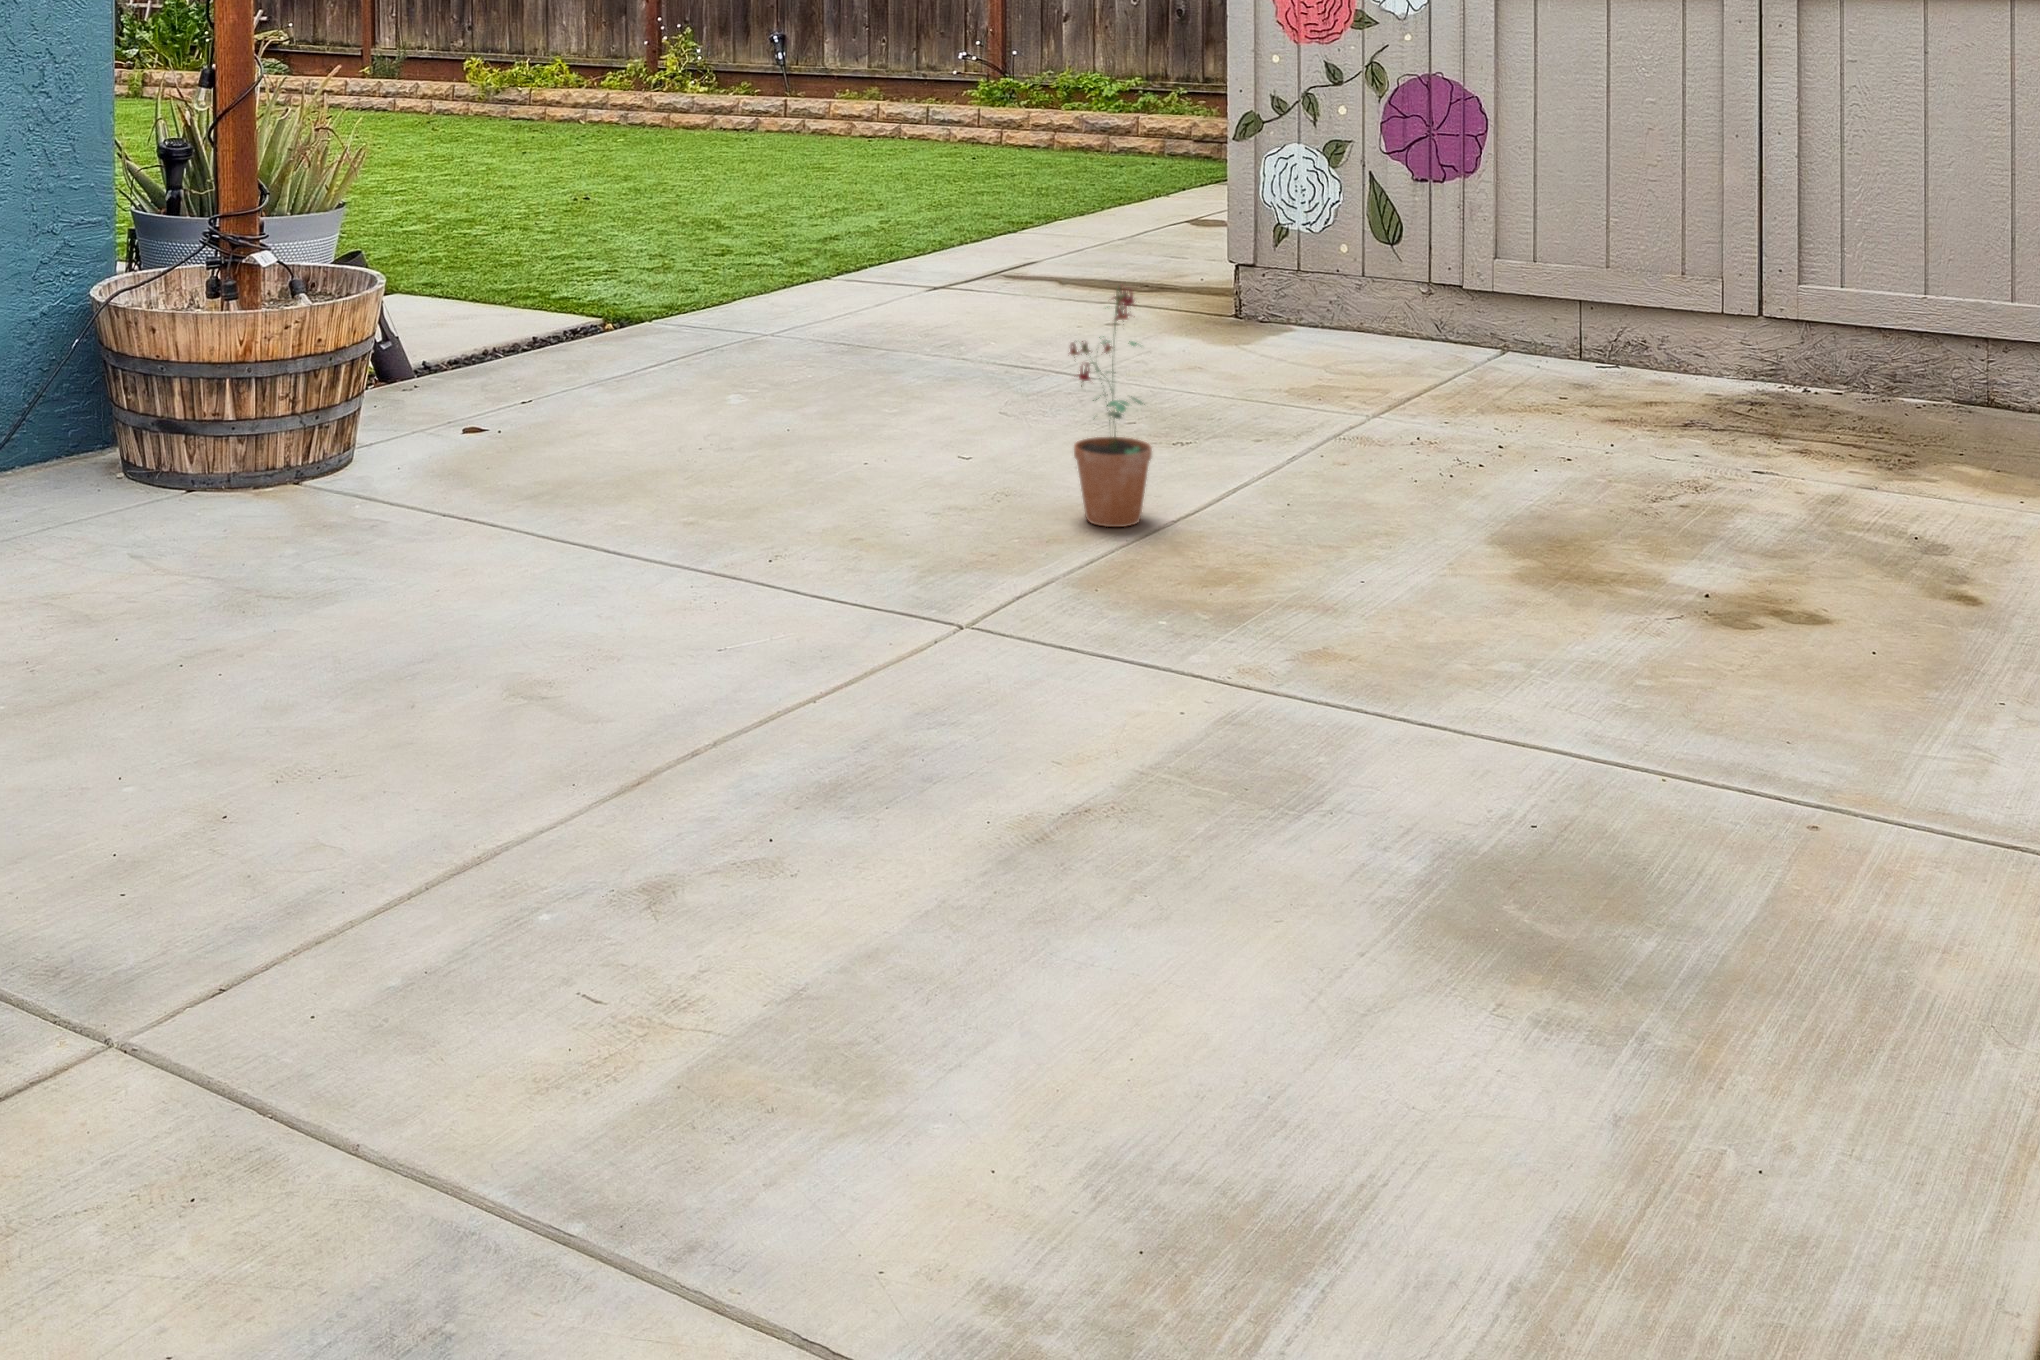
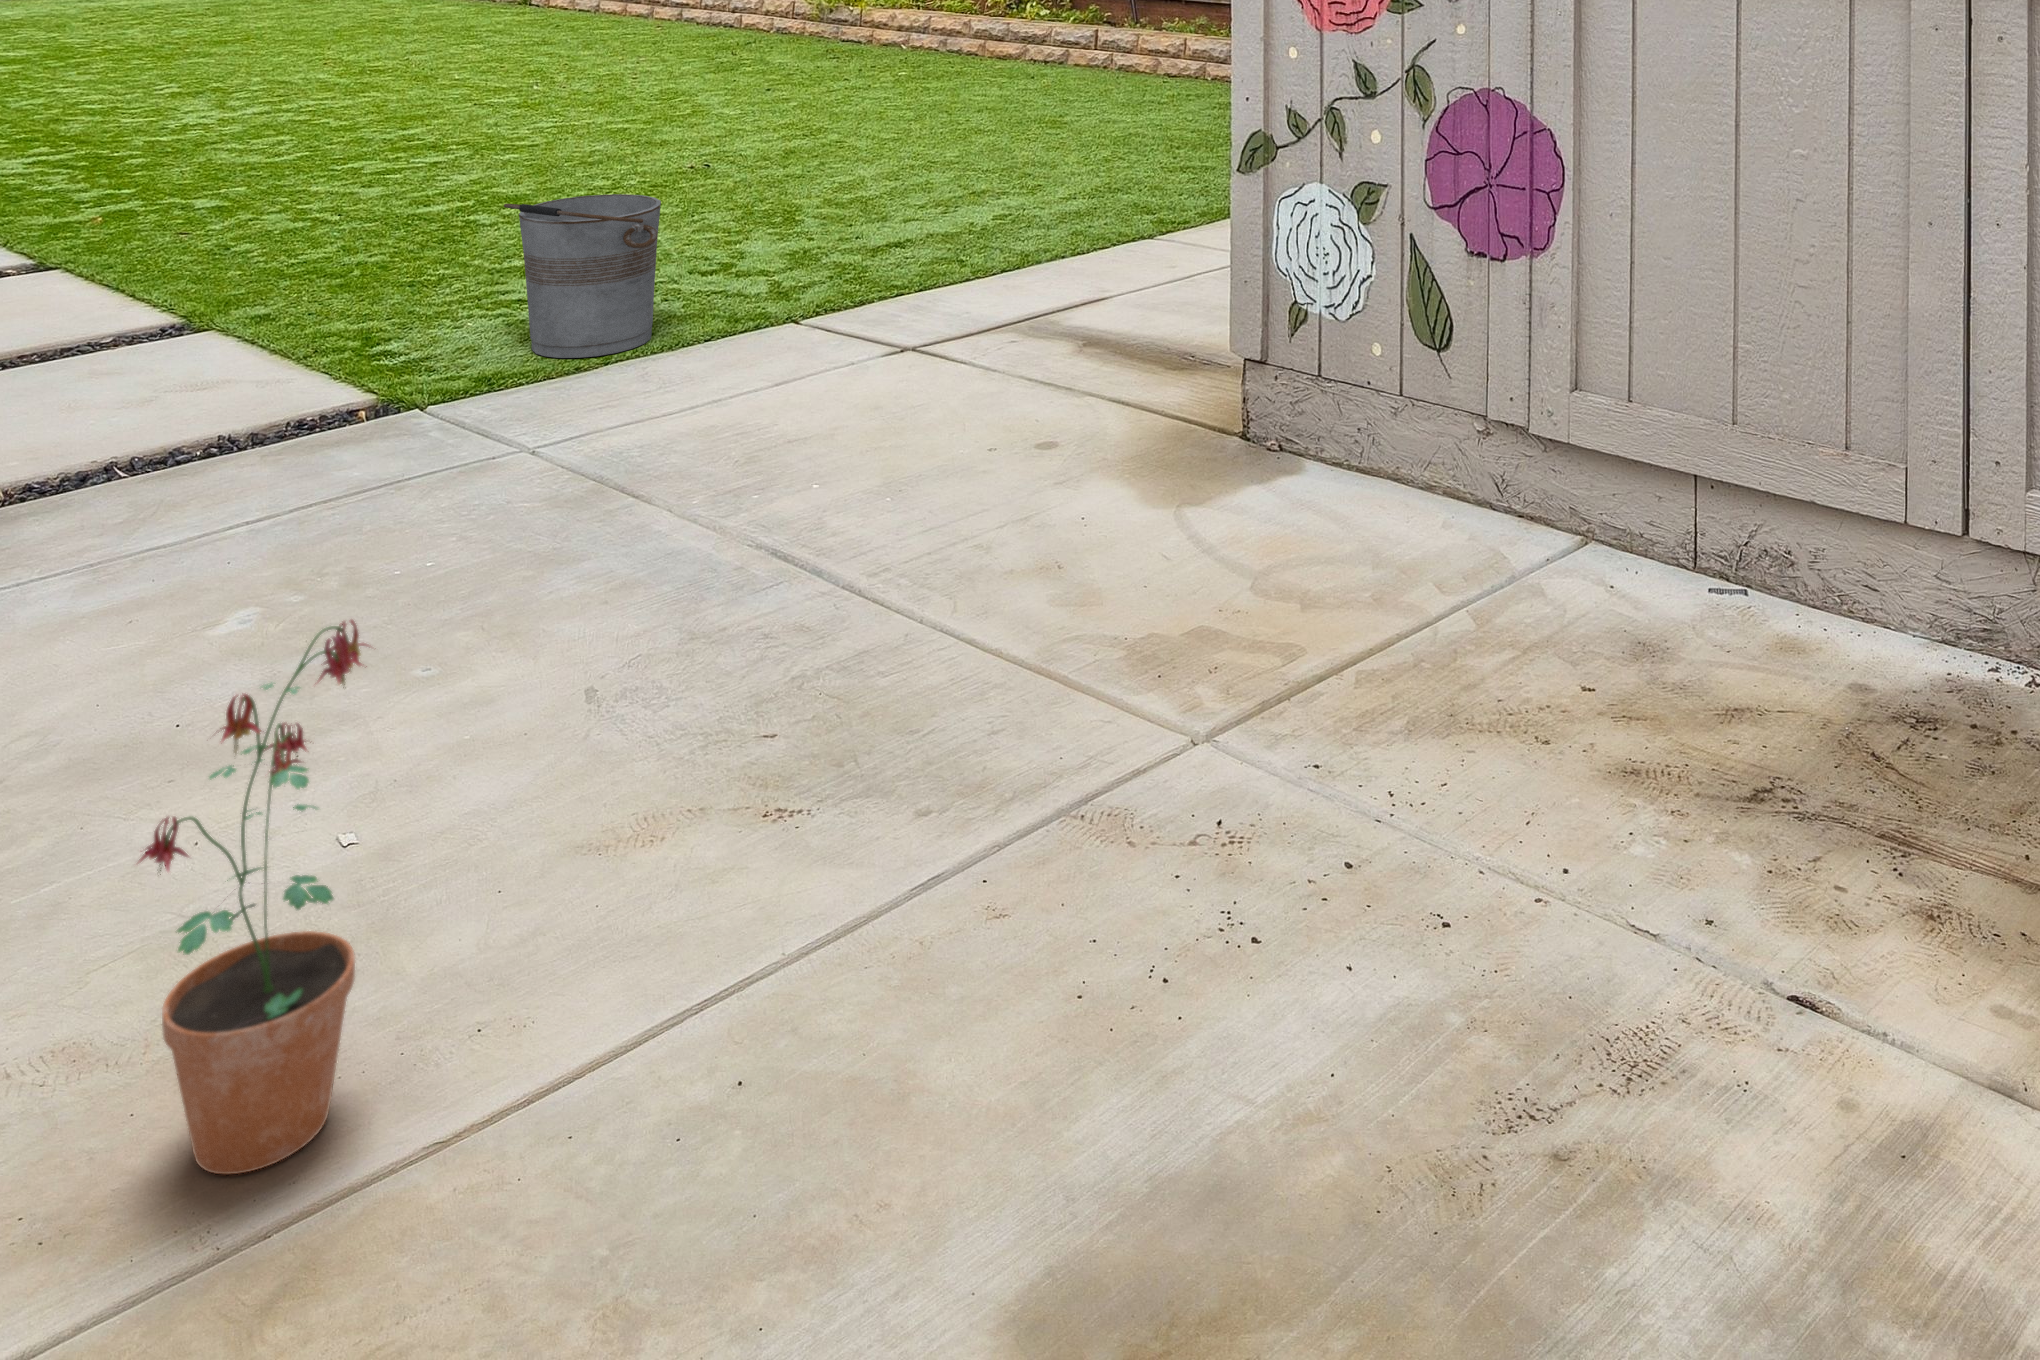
bucket: none [633,188,747,303] -> present [504,194,661,358]

